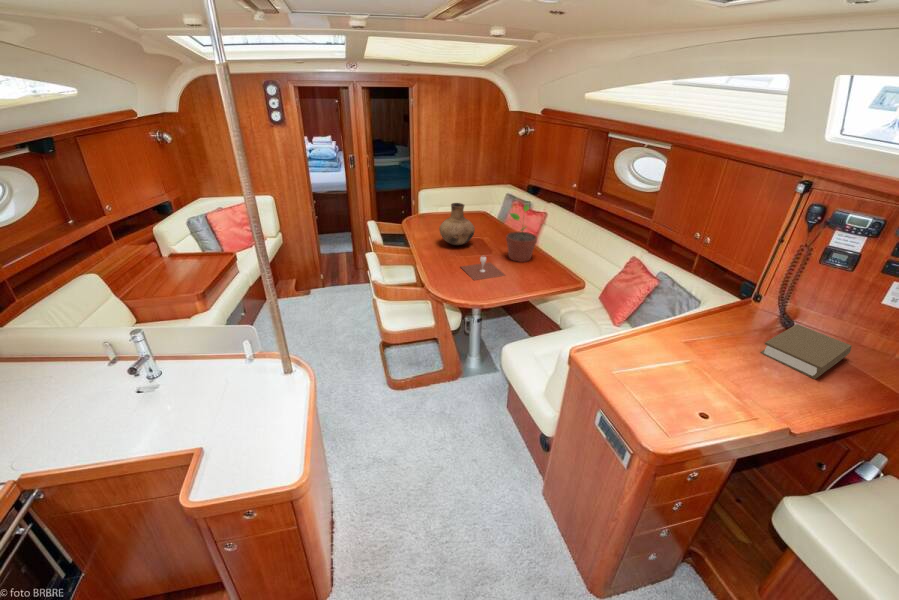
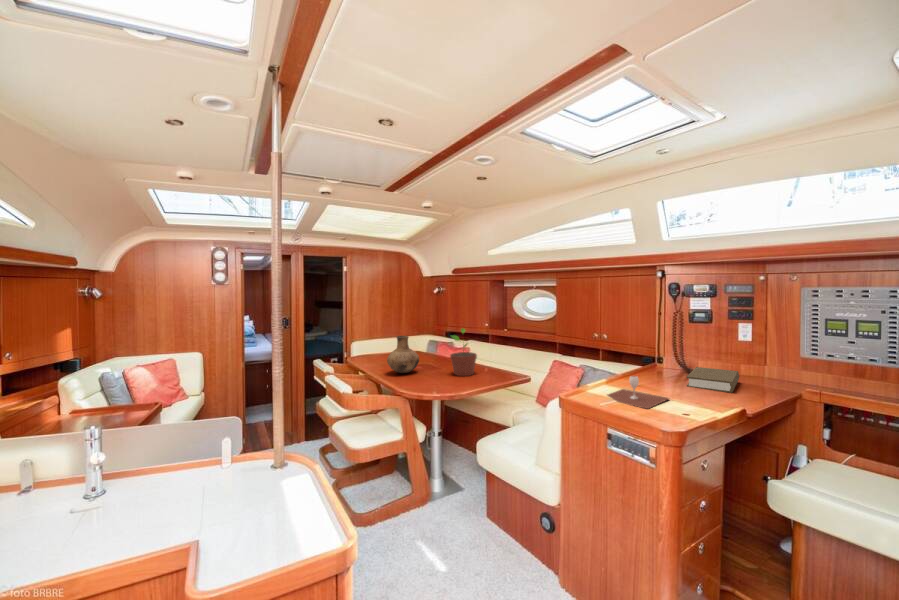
wine glass: present [461,256,505,280] -> present [607,376,669,409]

